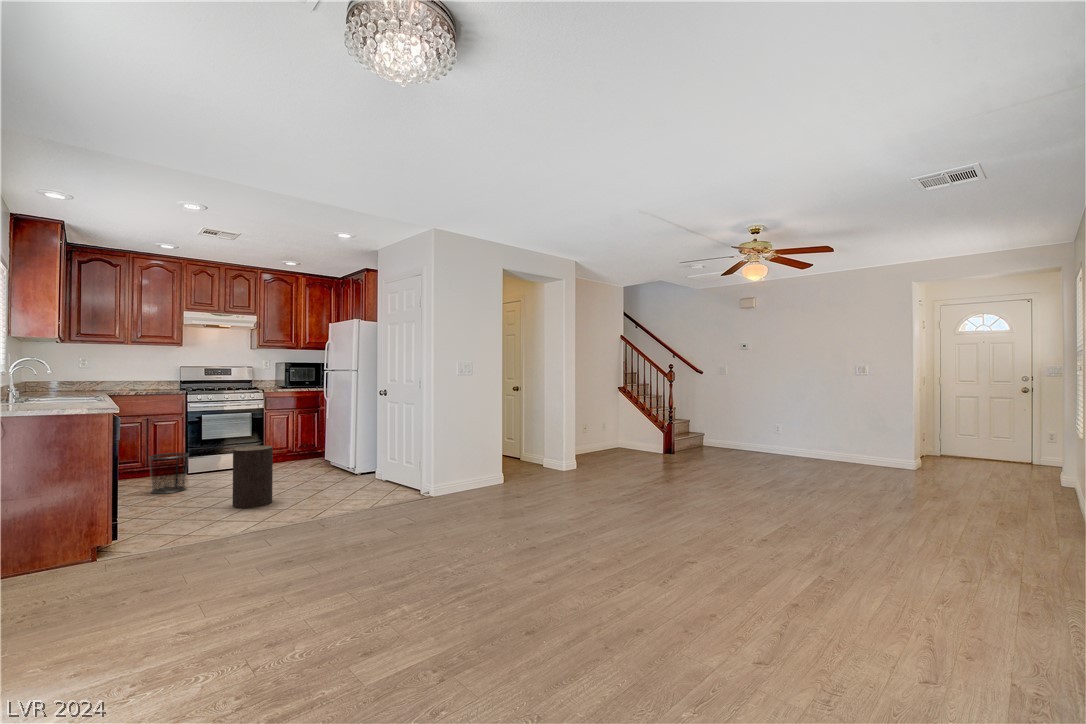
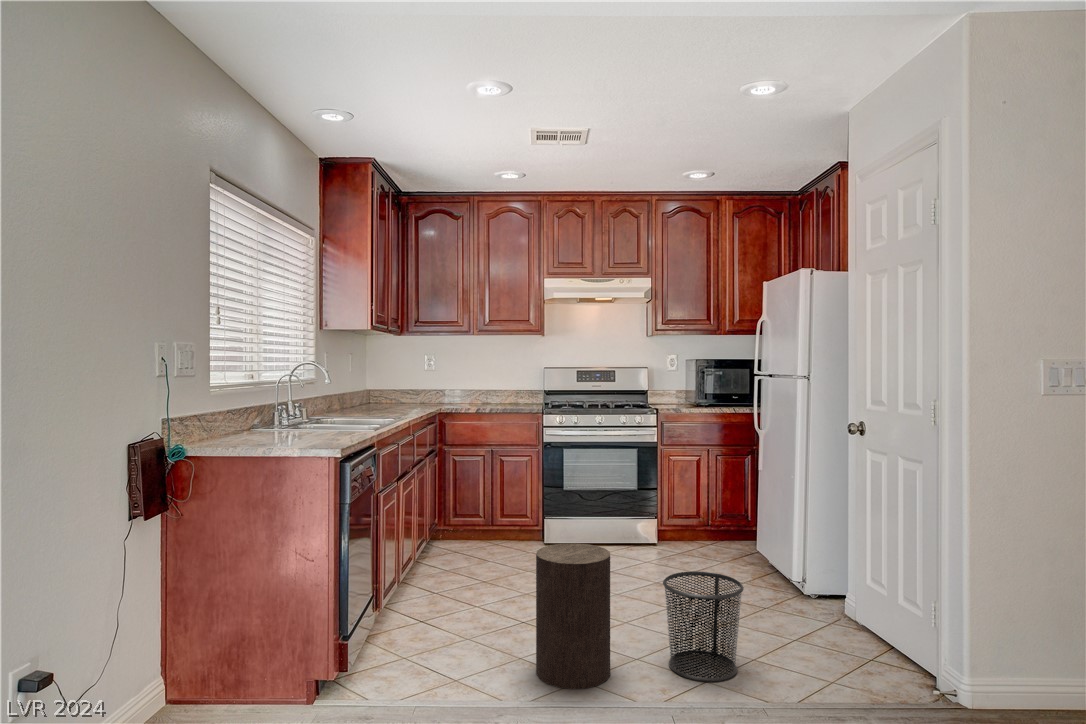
waste bin: present [149,453,189,494] -> present [663,571,744,682]

